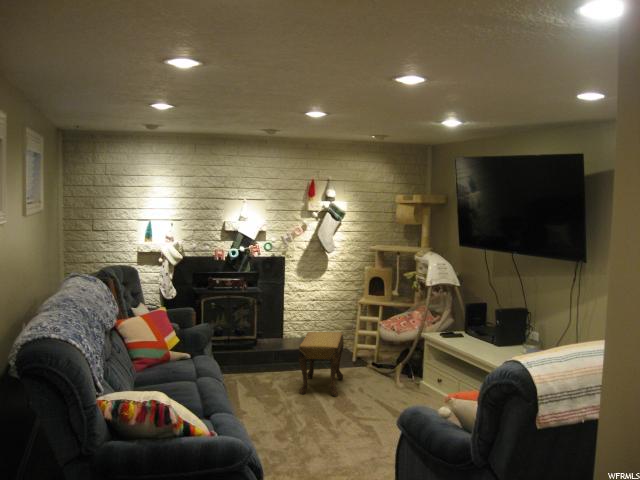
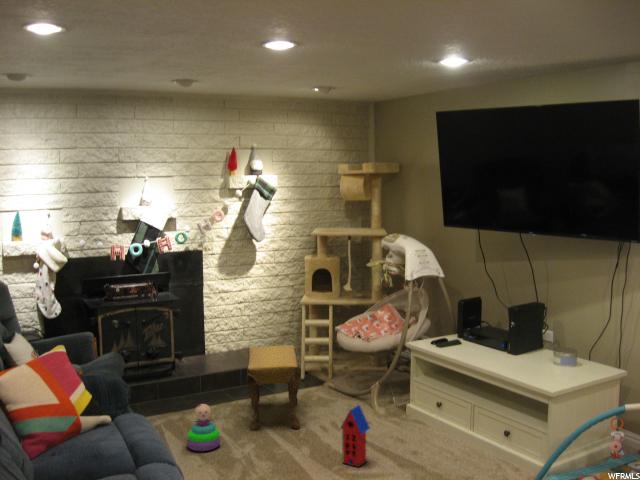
stacking toy: none [248,368,273,404] -> present [187,404,220,451]
toy house: none [358,378,382,427] -> present [341,405,370,467]

